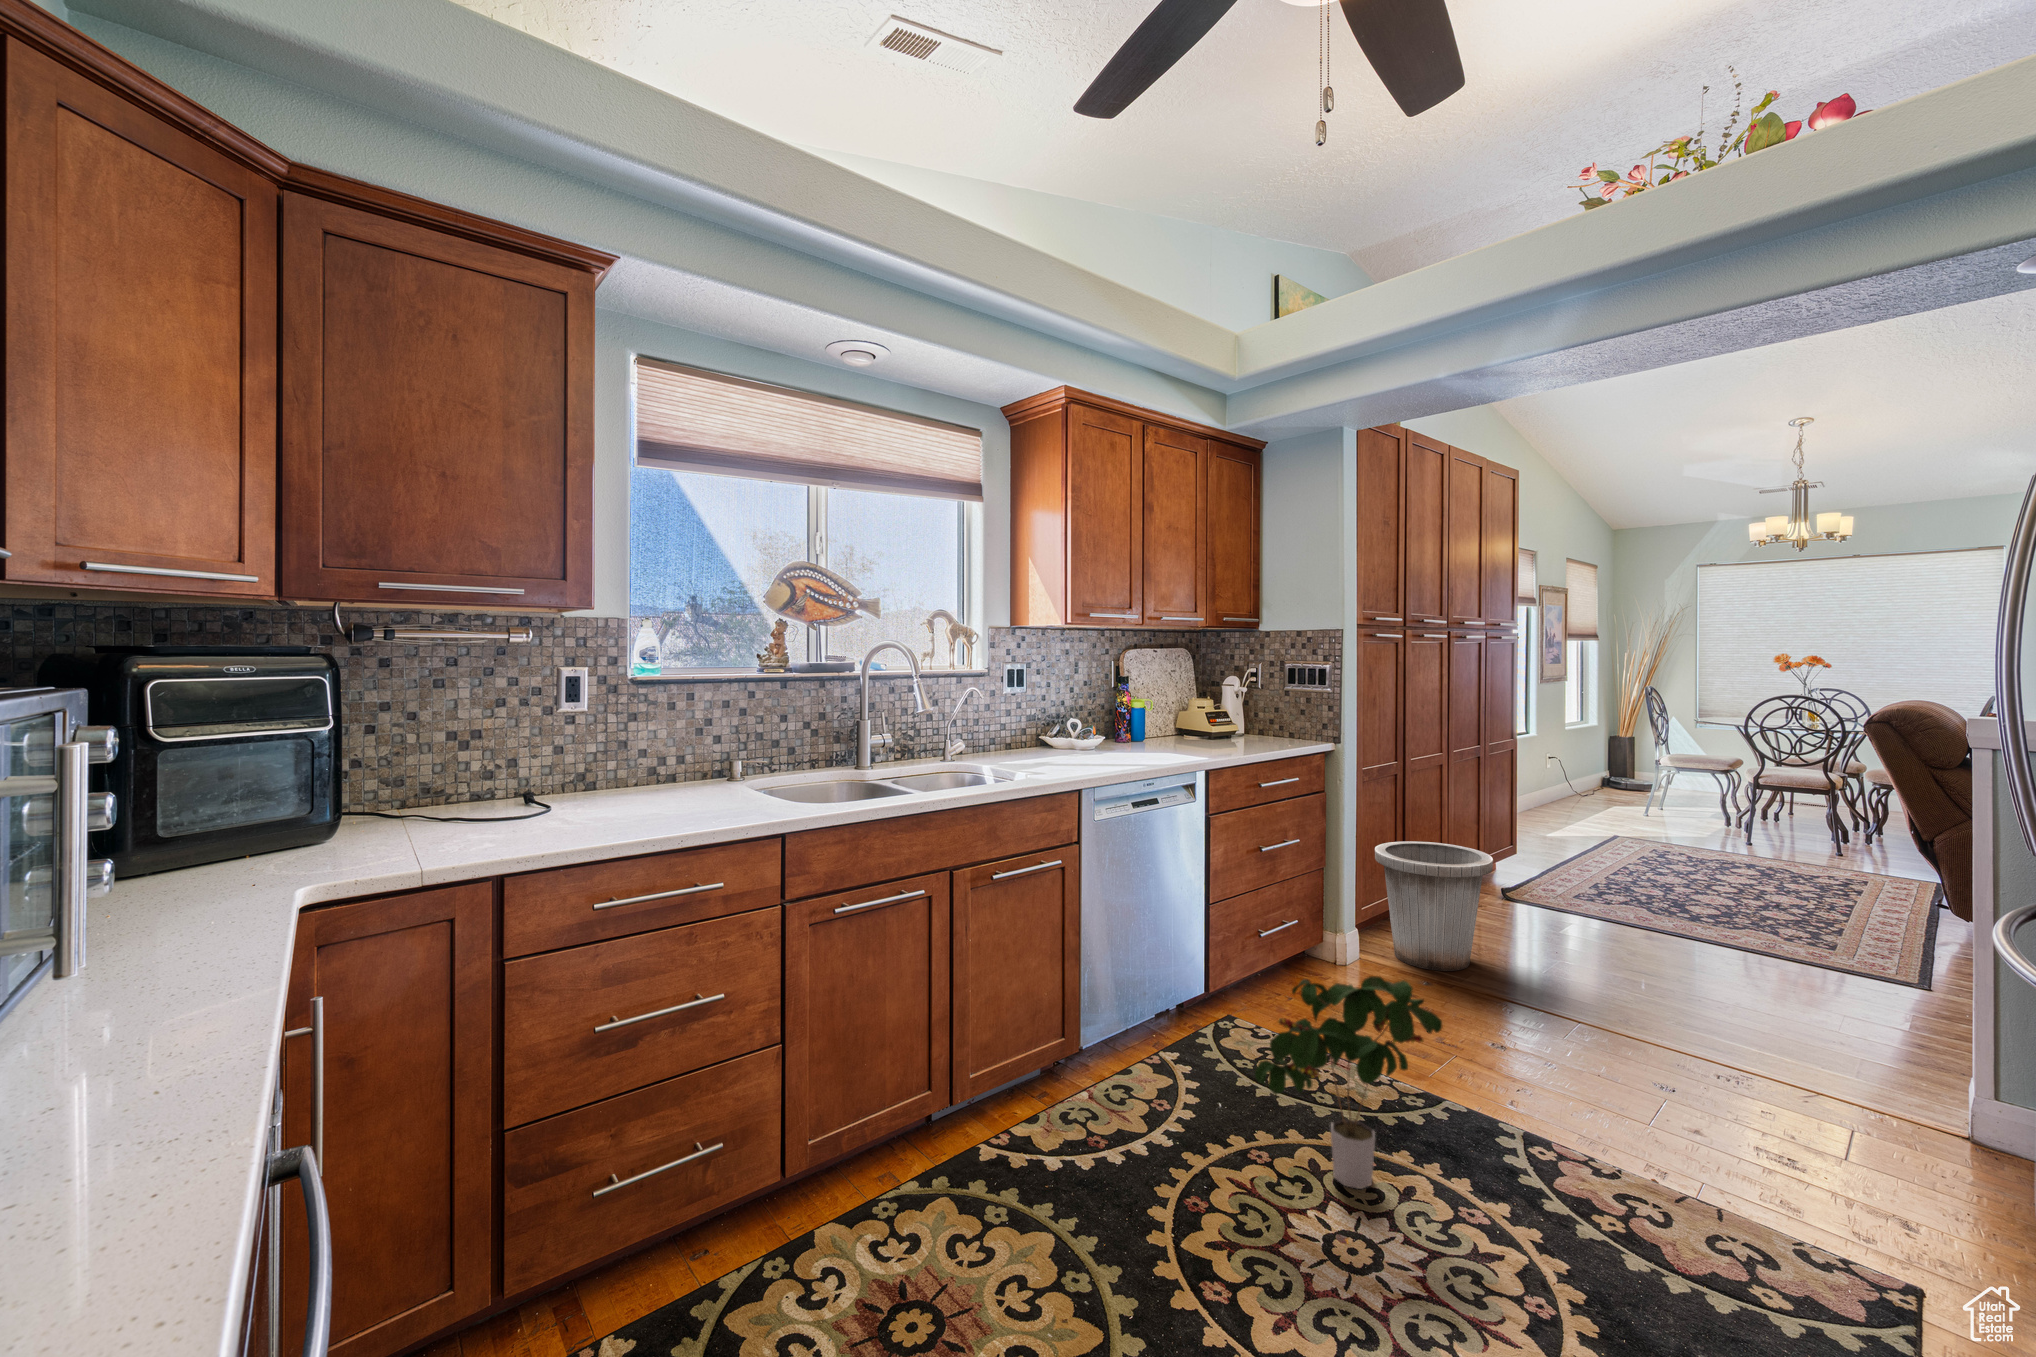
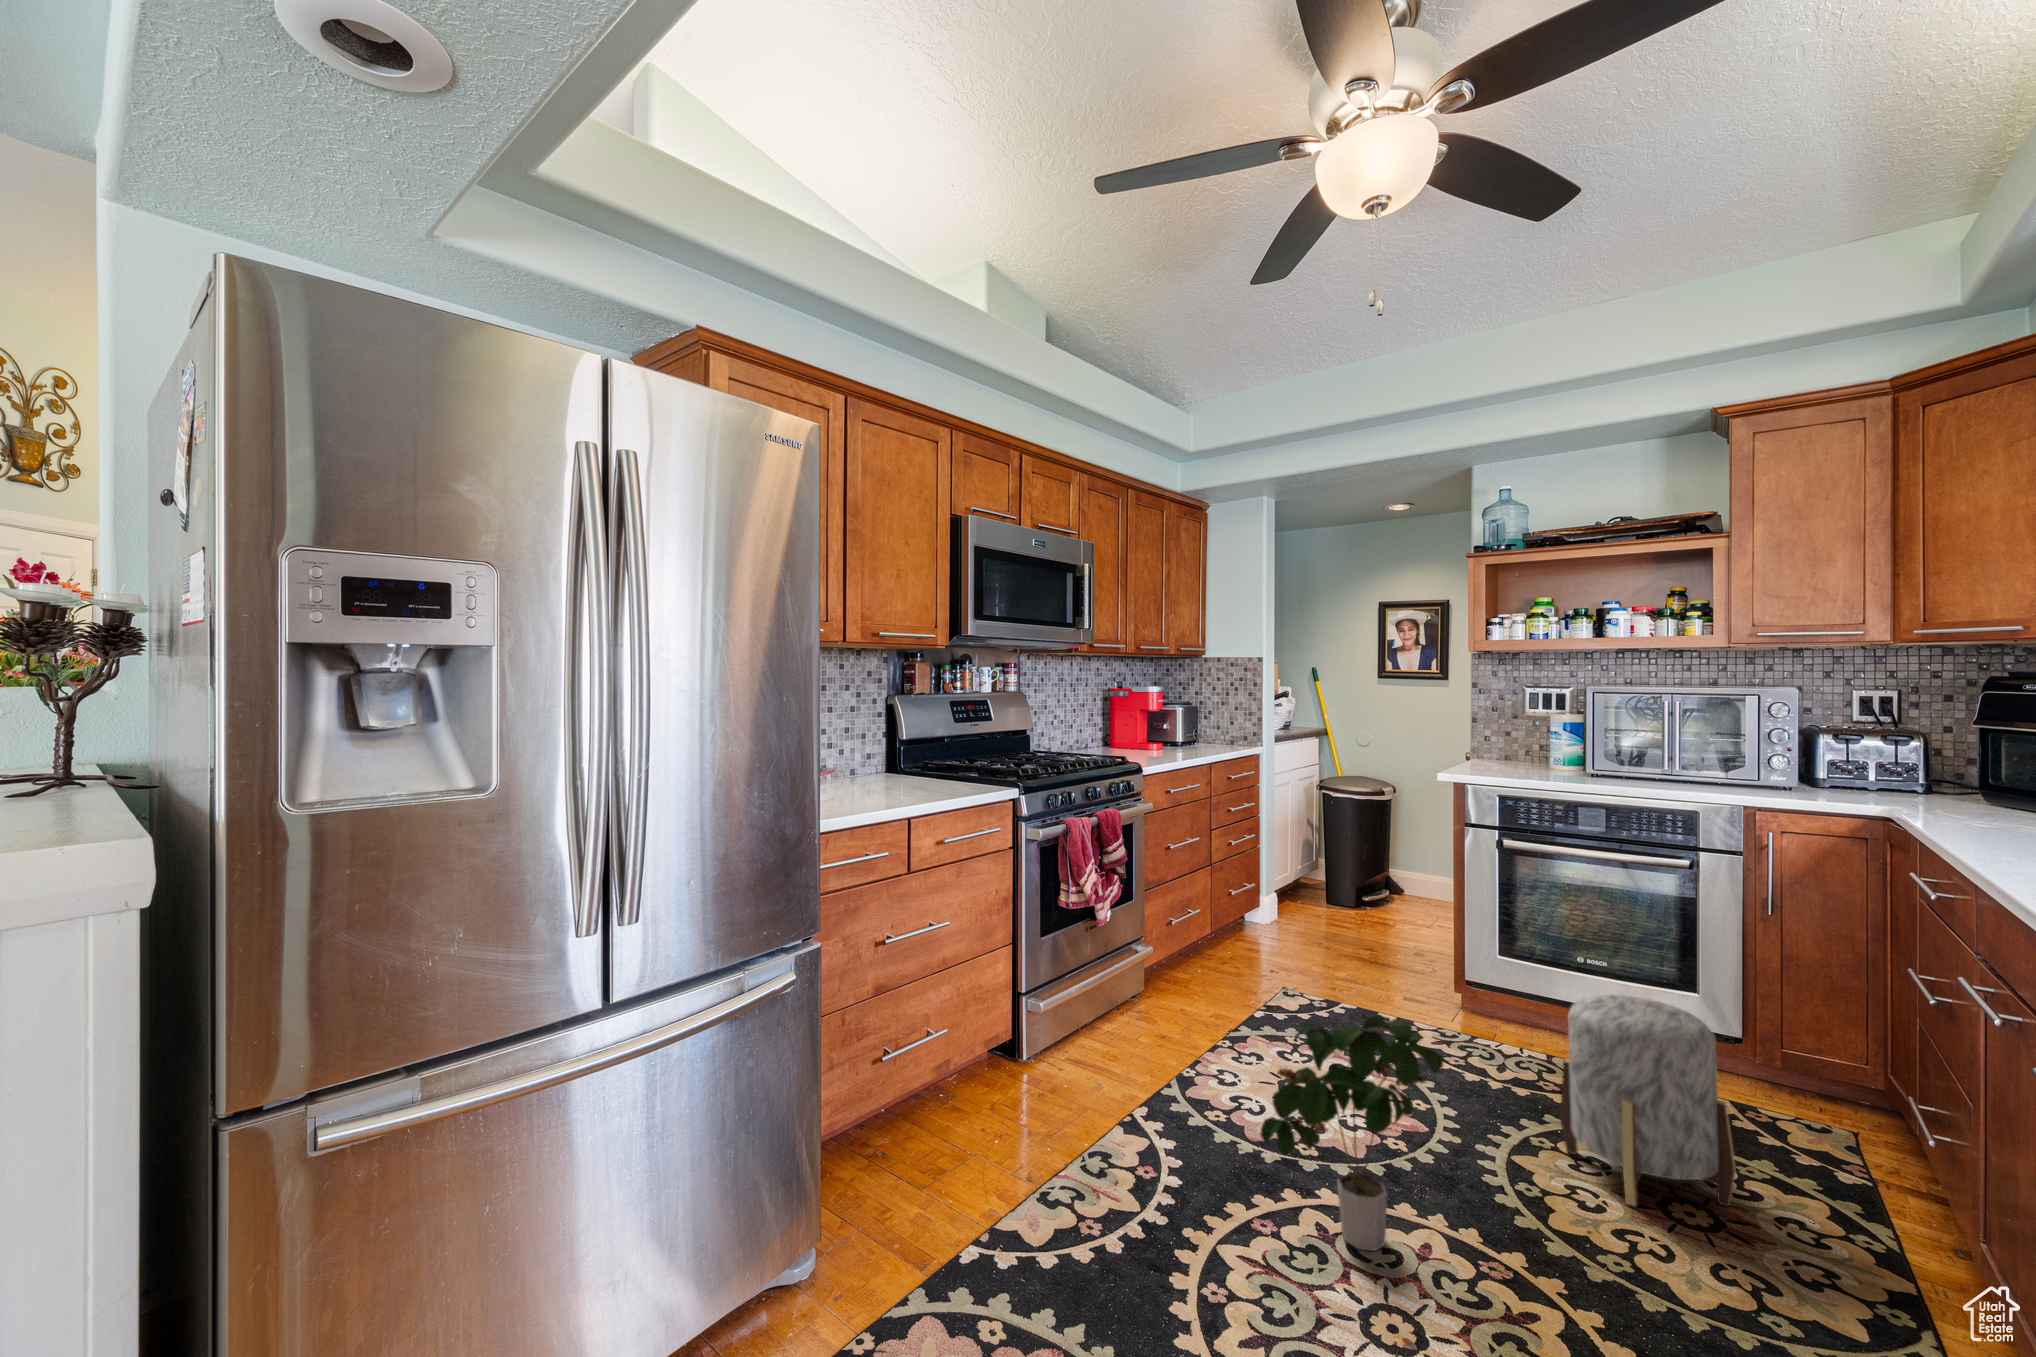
trash can: present [1375,841,1493,971] -> none [1305,871,1418,1000]
stool: none [1586,975,1756,1190] -> present [1560,995,1736,1206]

